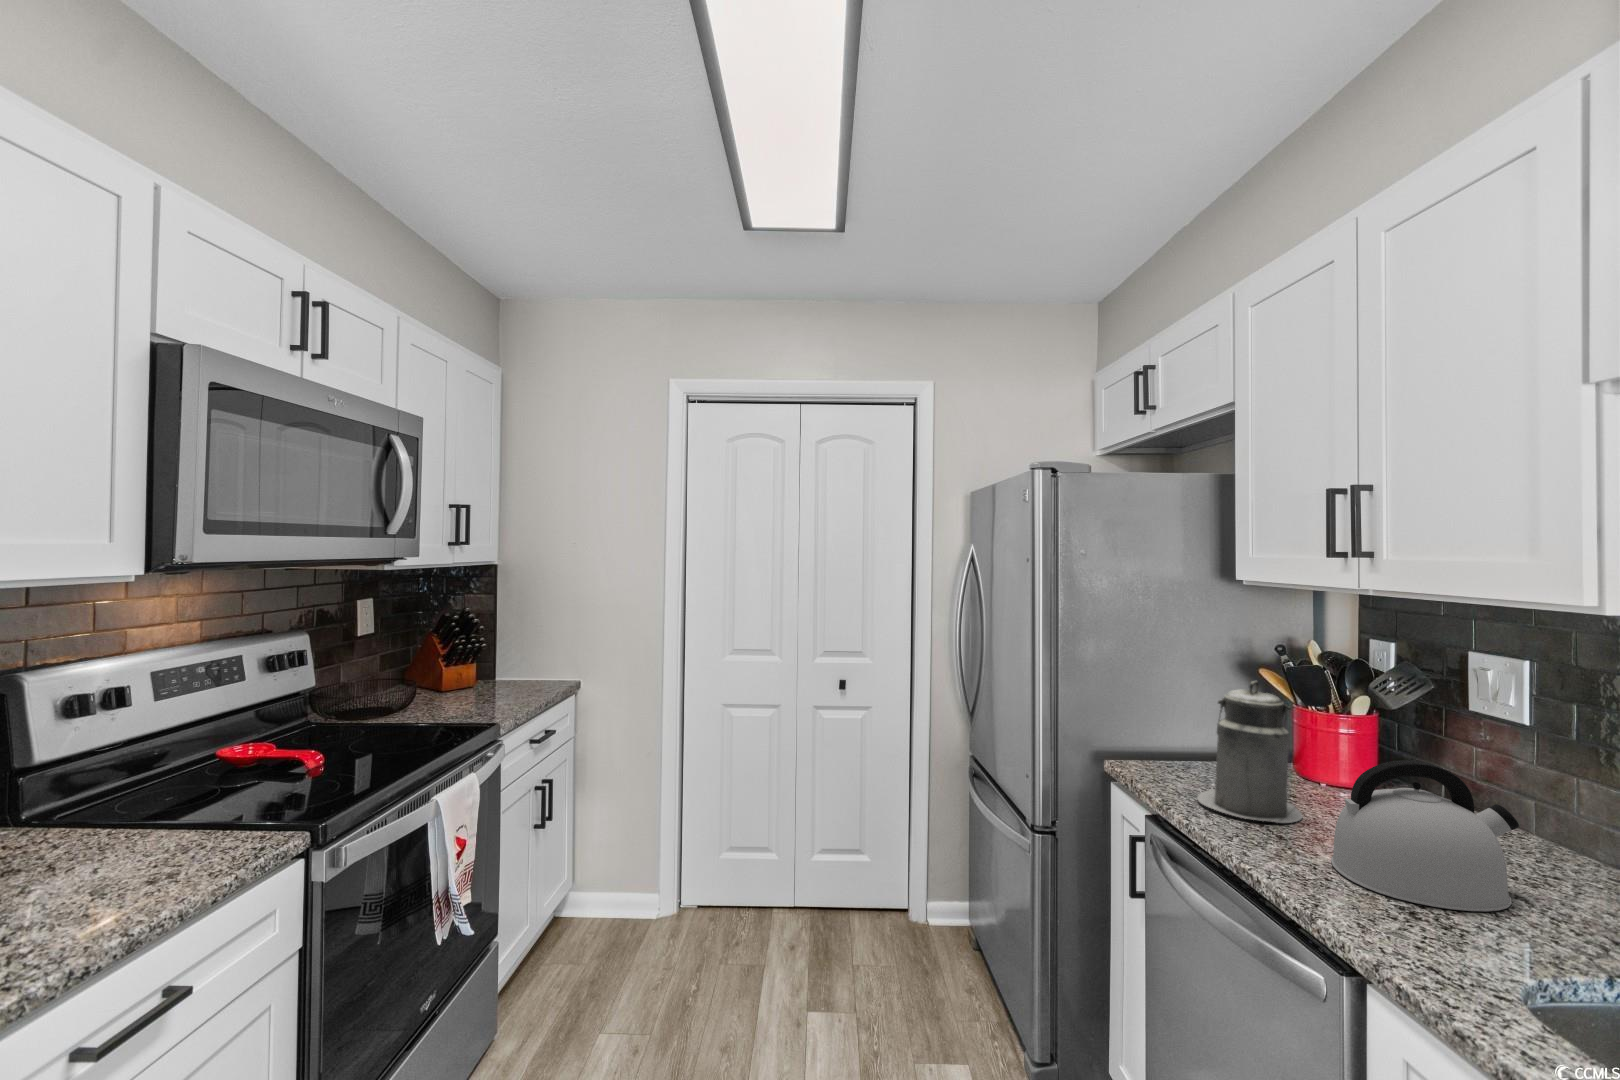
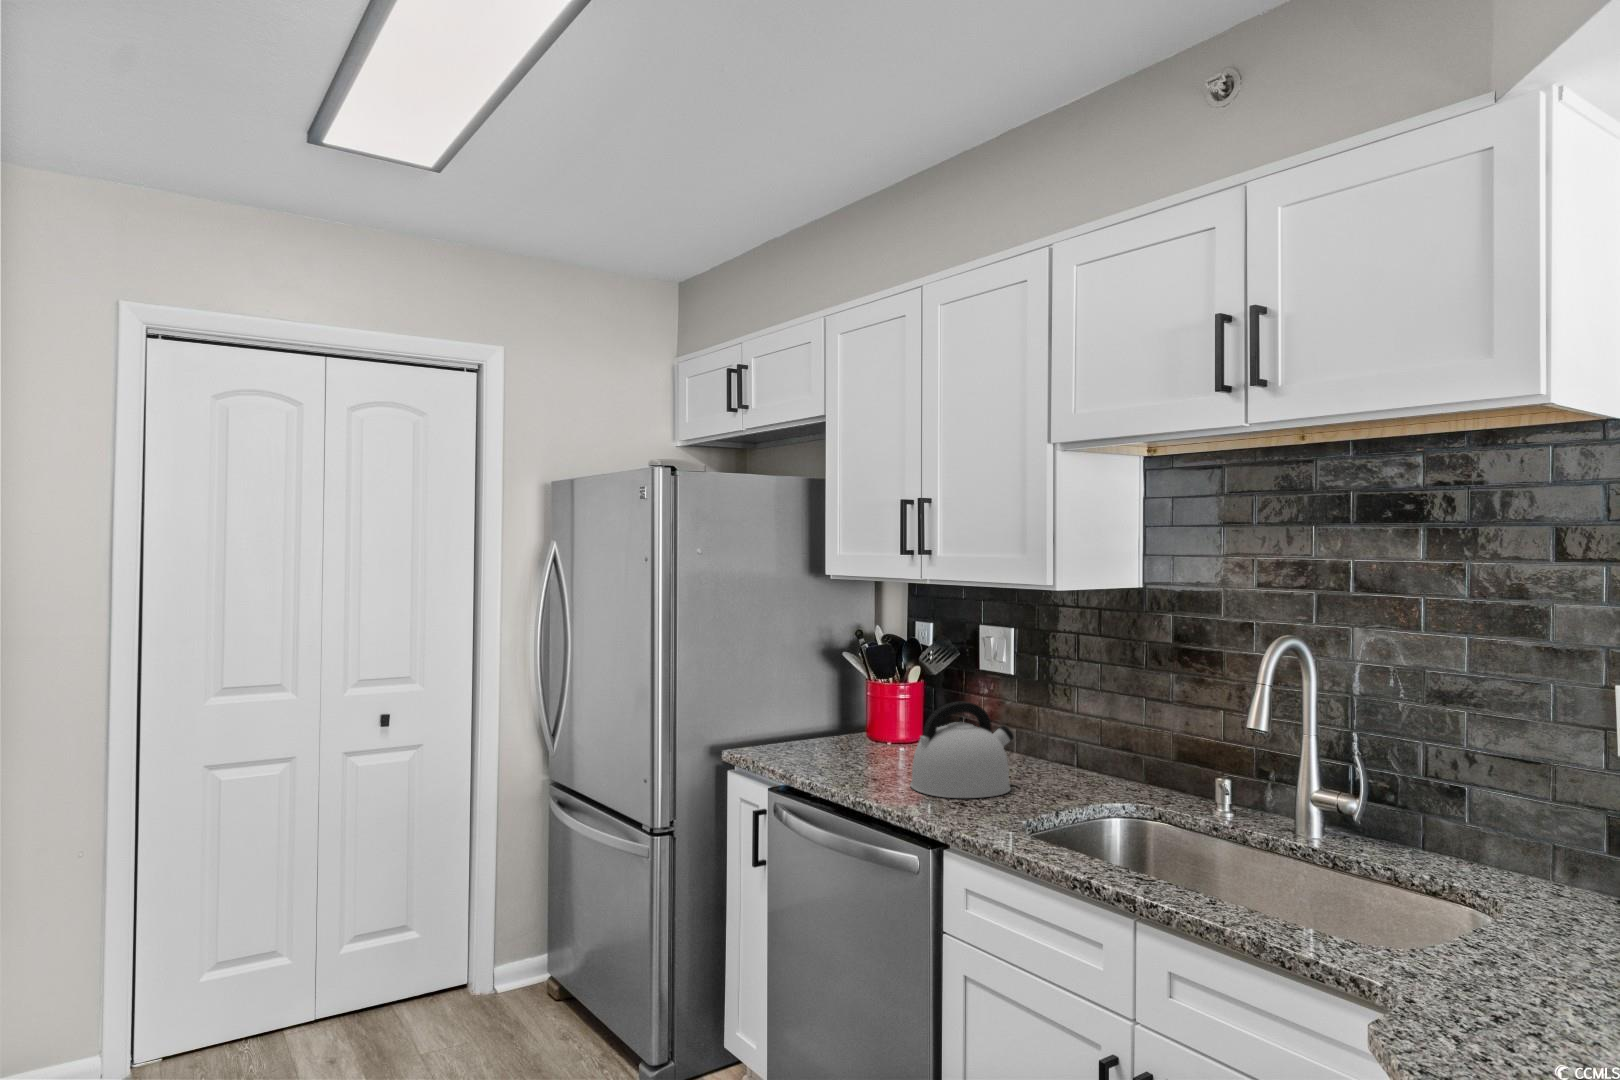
canister: present [1197,681,1302,823] -> none [808,658,883,771]

